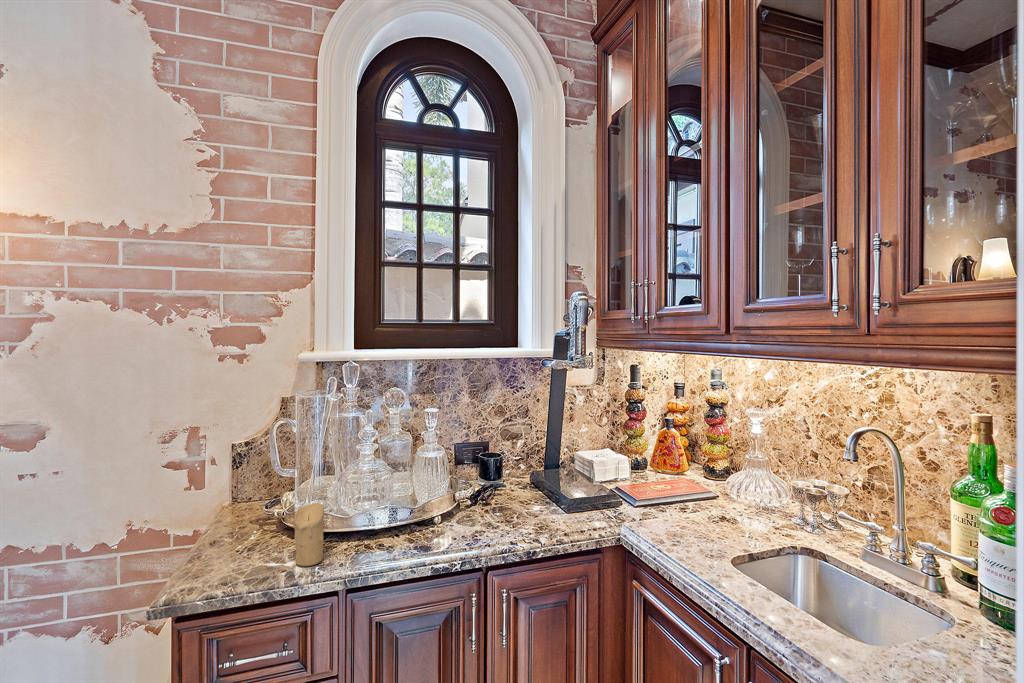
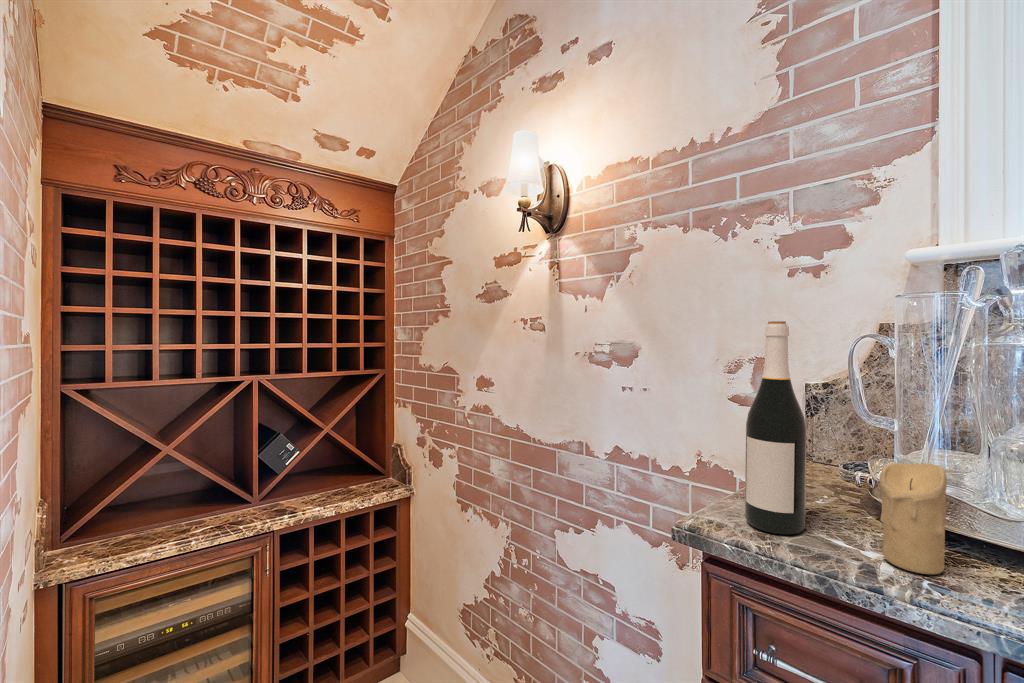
wine bottle: none [208,427,251,578] -> present [745,321,806,535]

